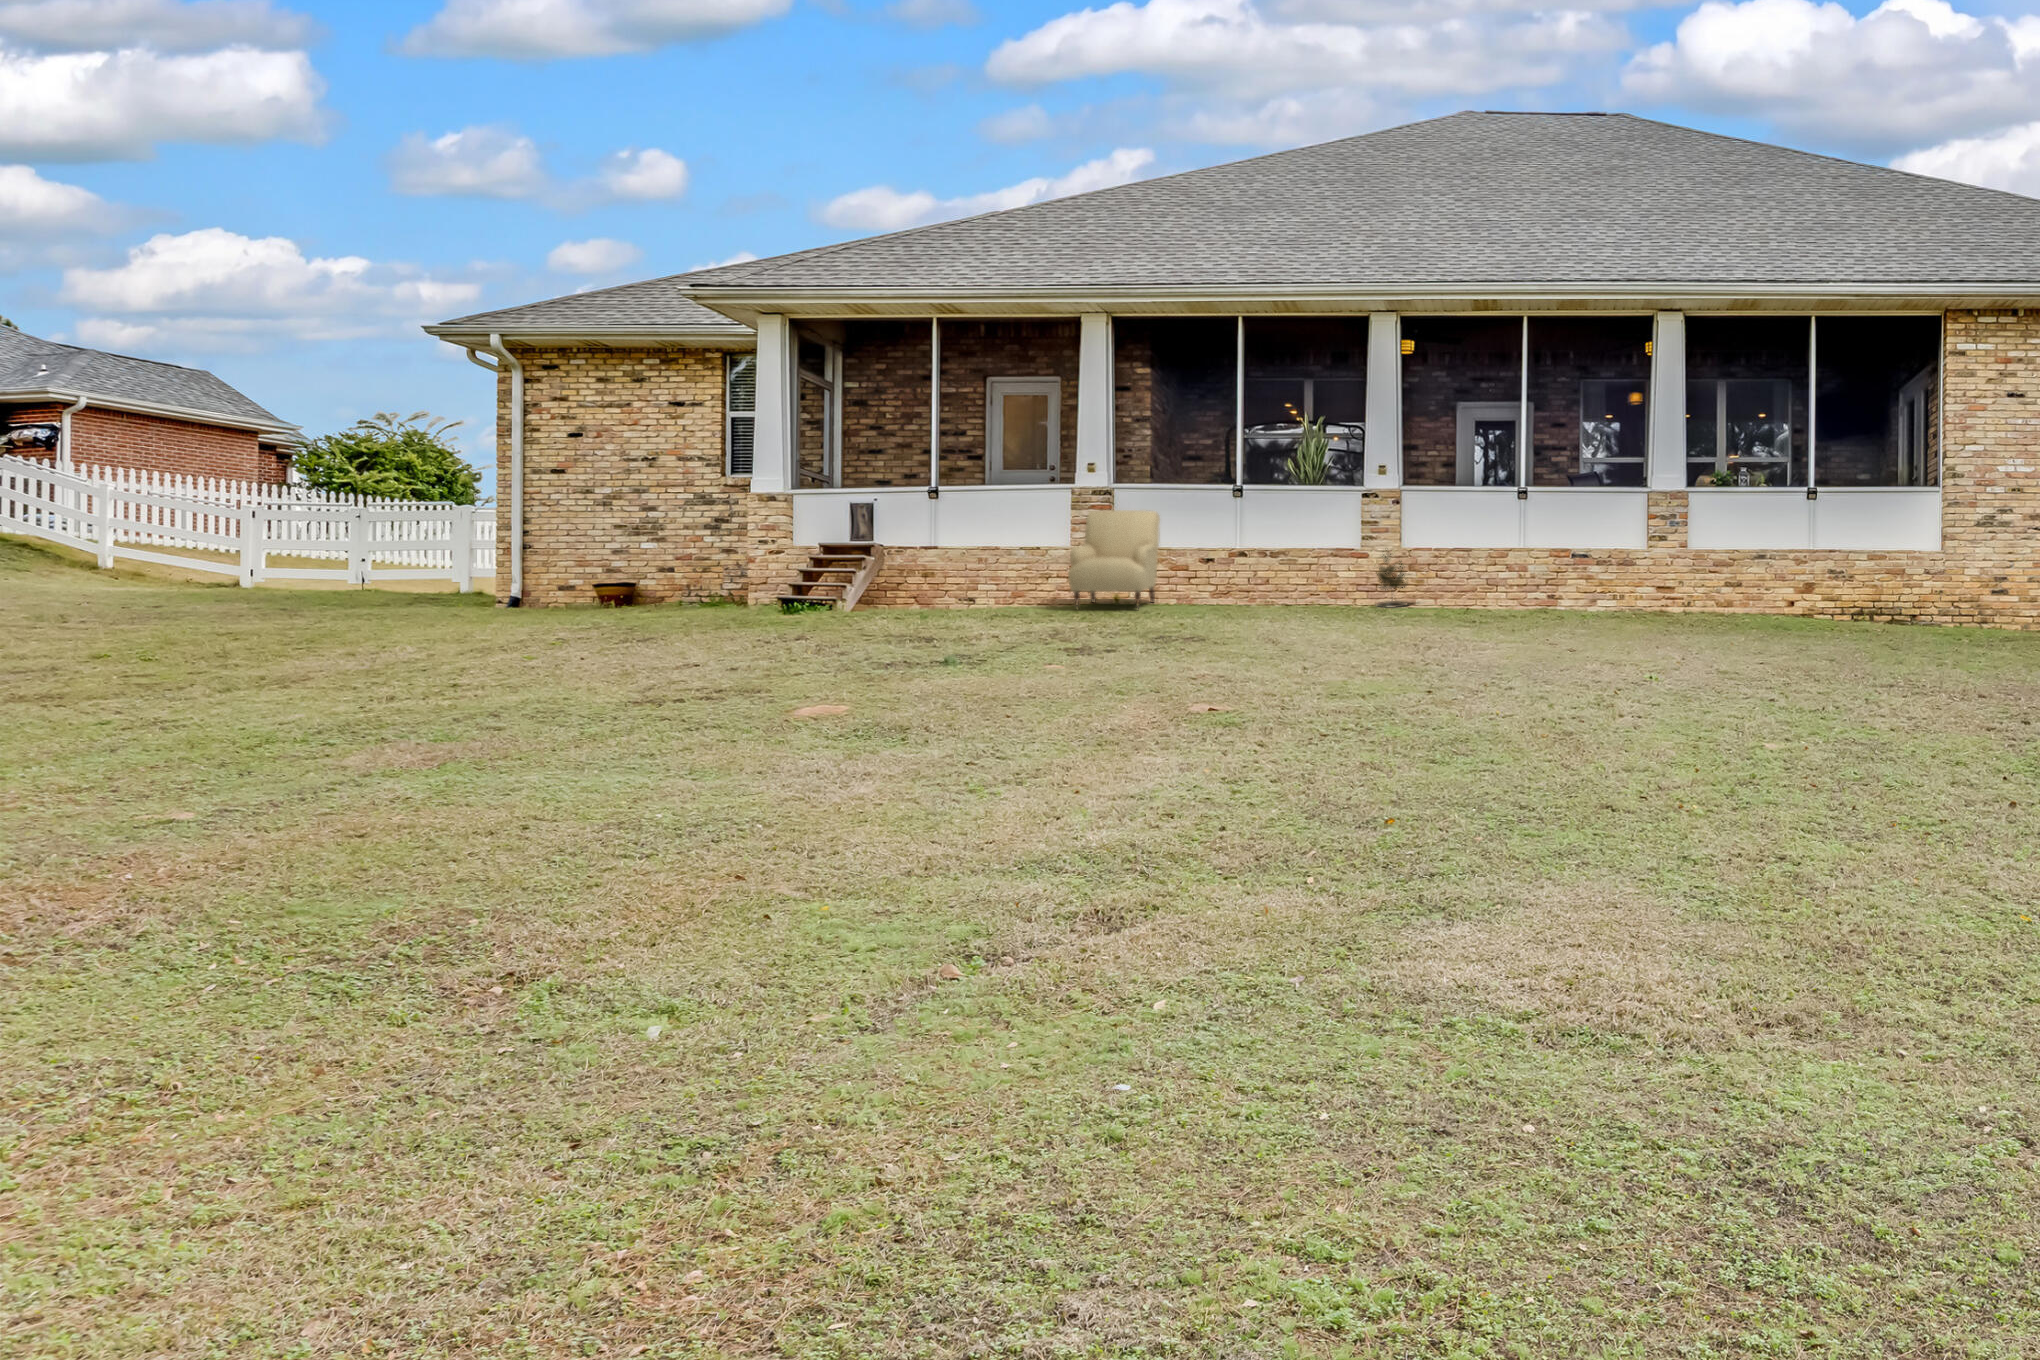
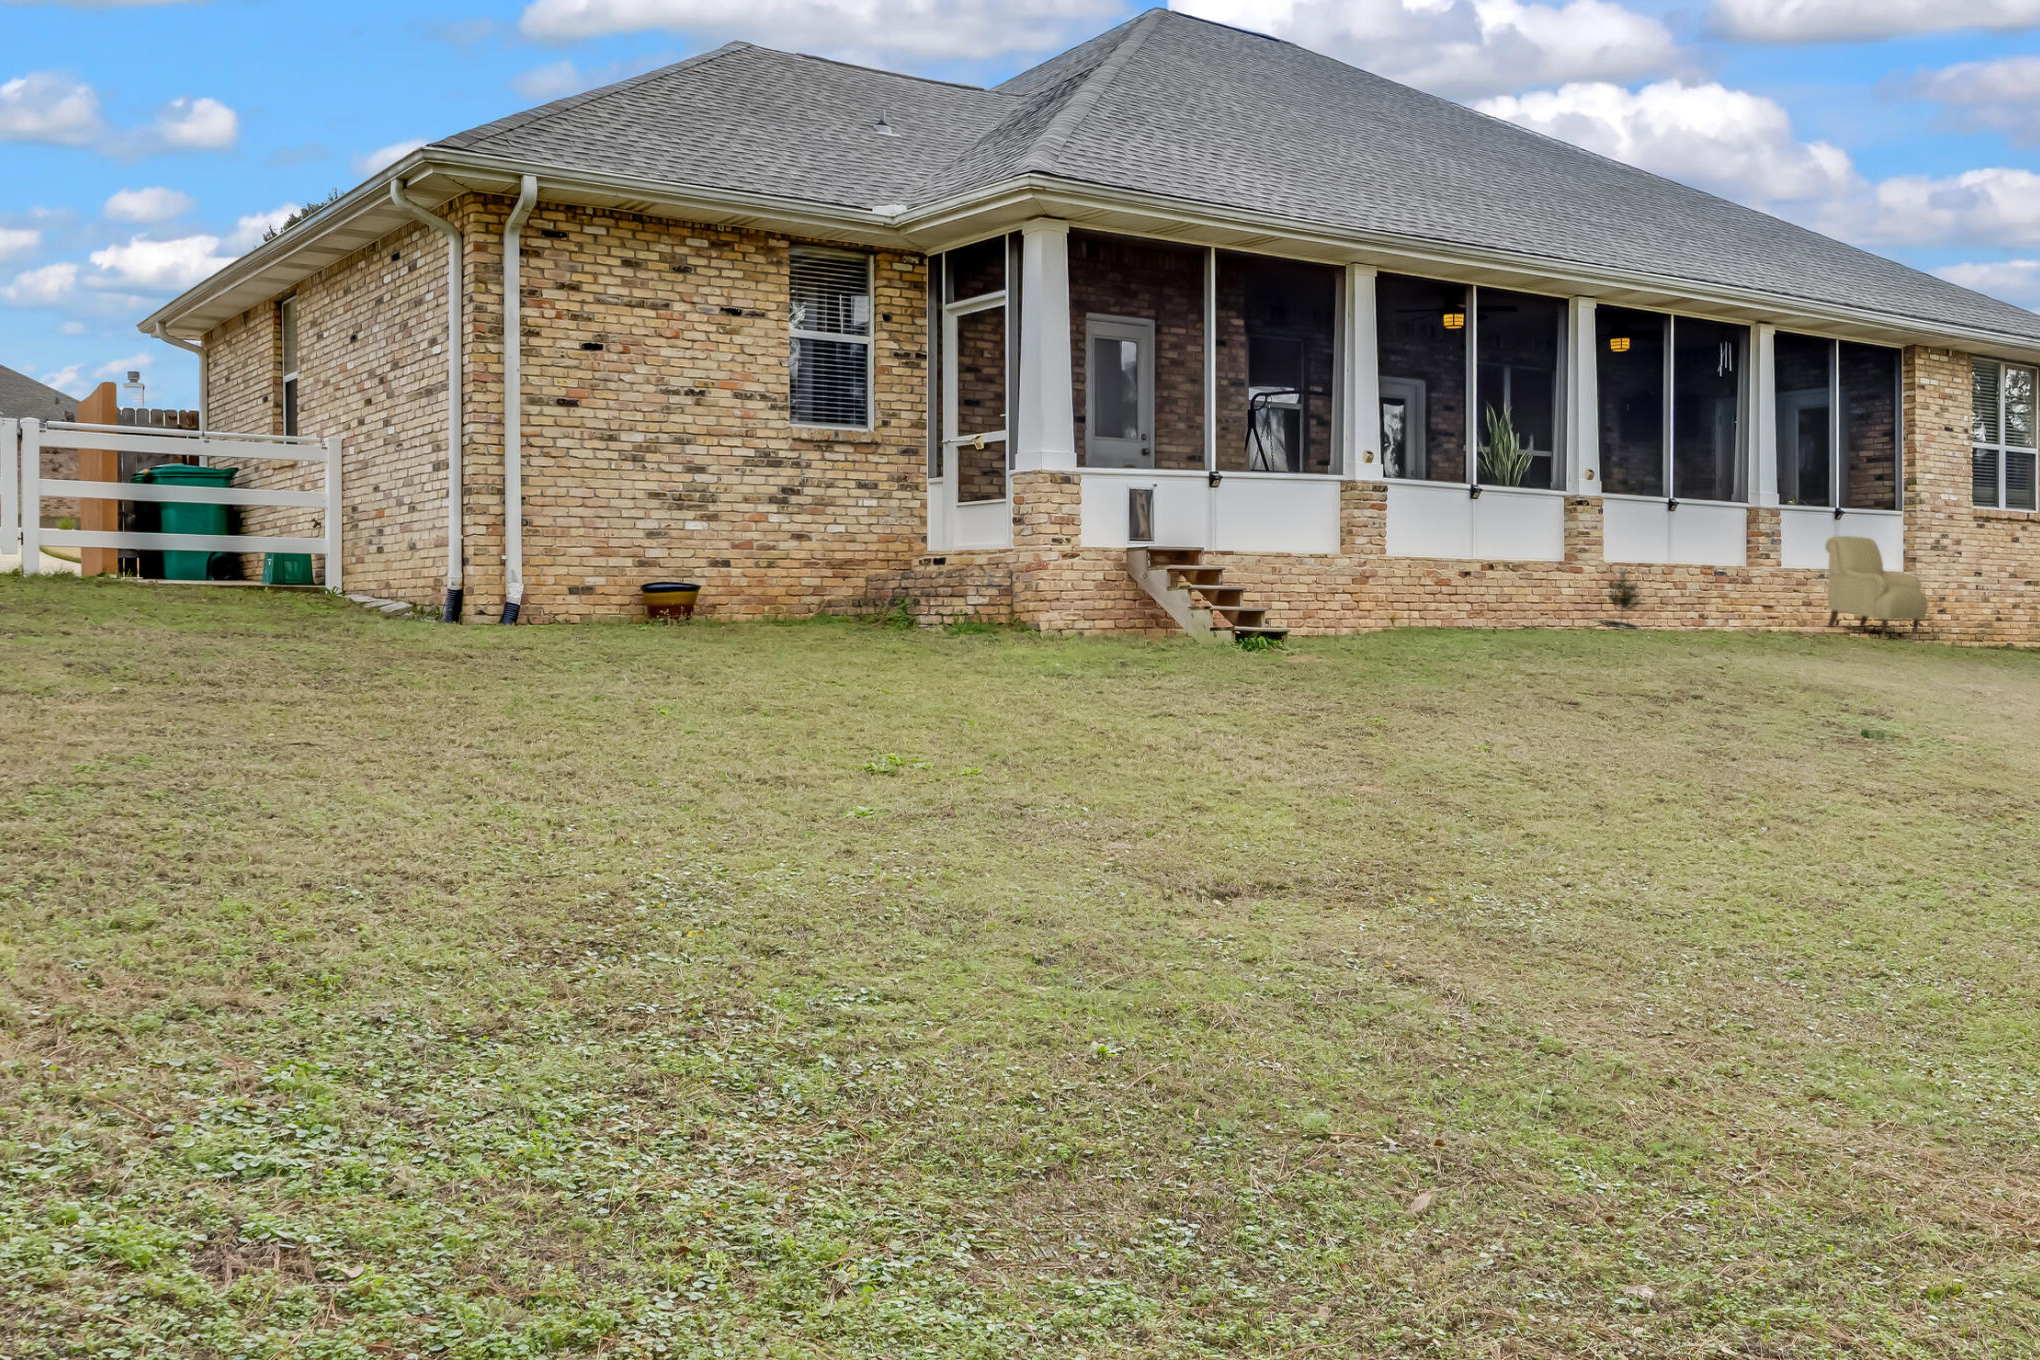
chair: present [1068,510,1160,607] -> present [1825,536,1928,636]

